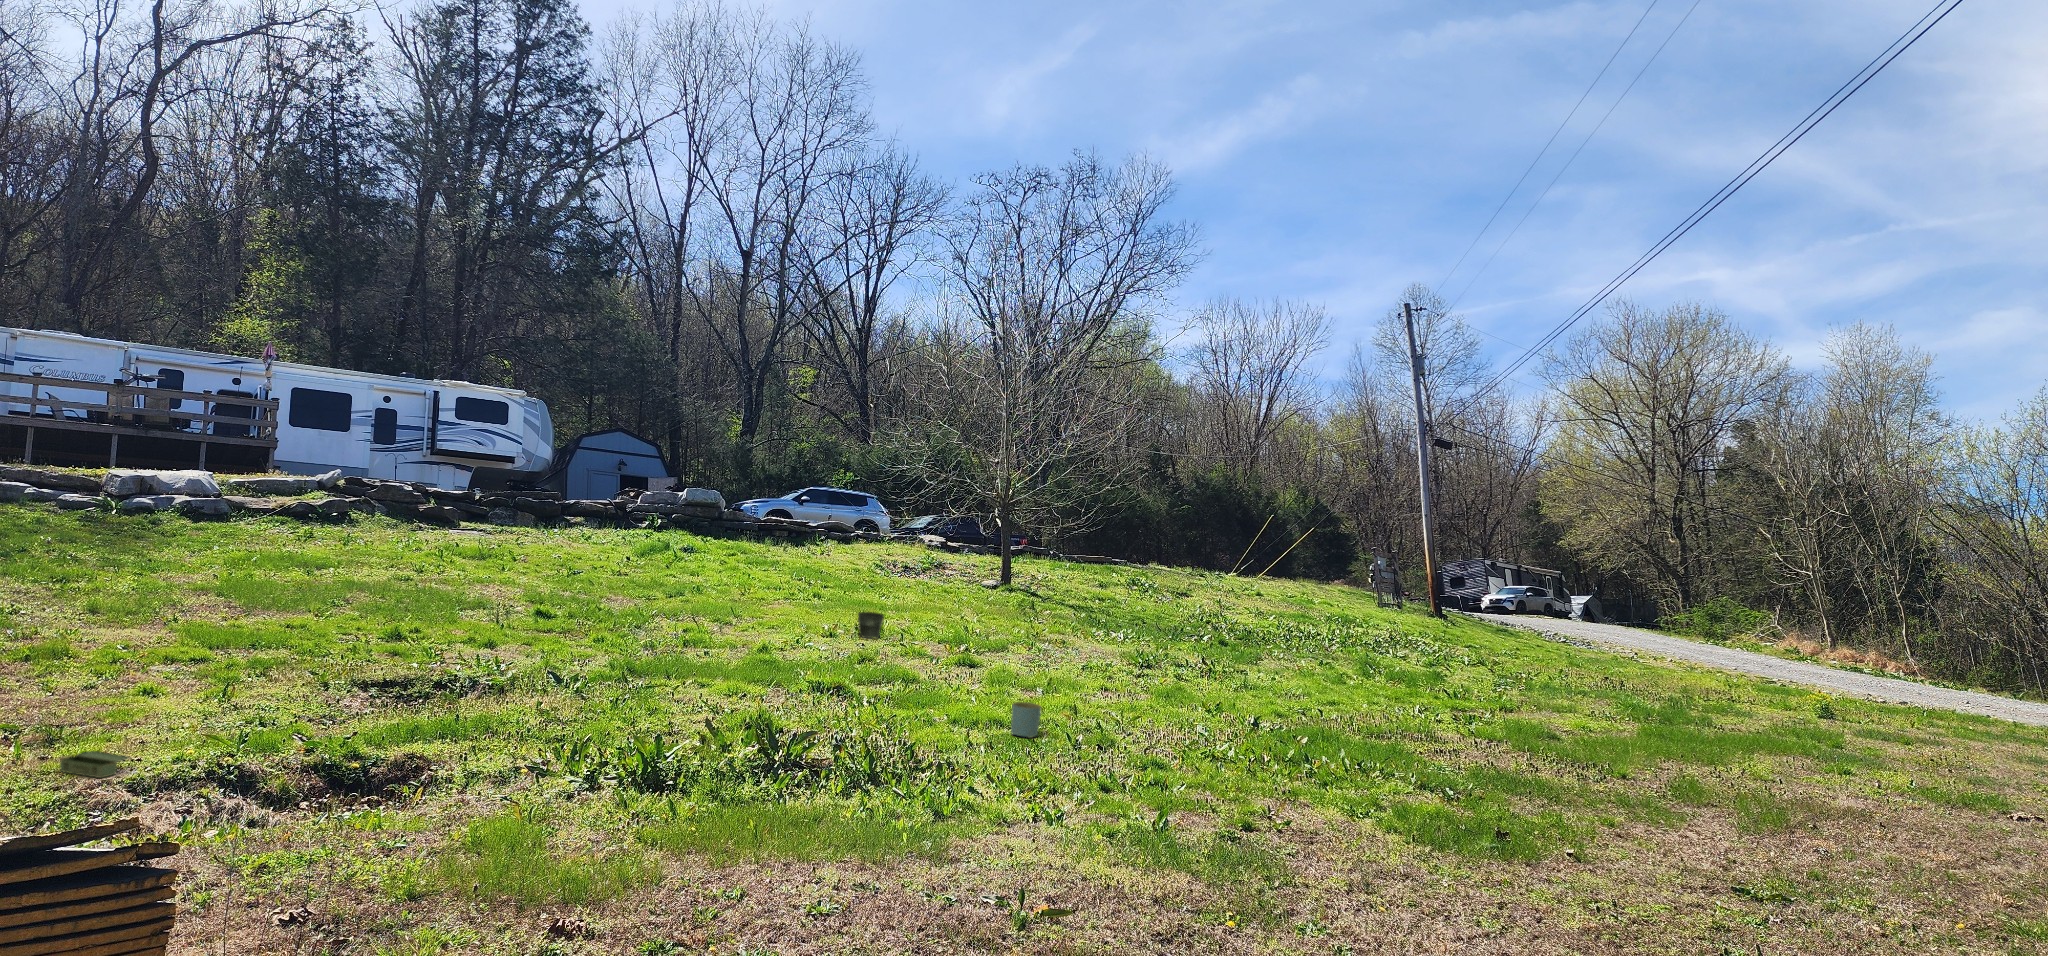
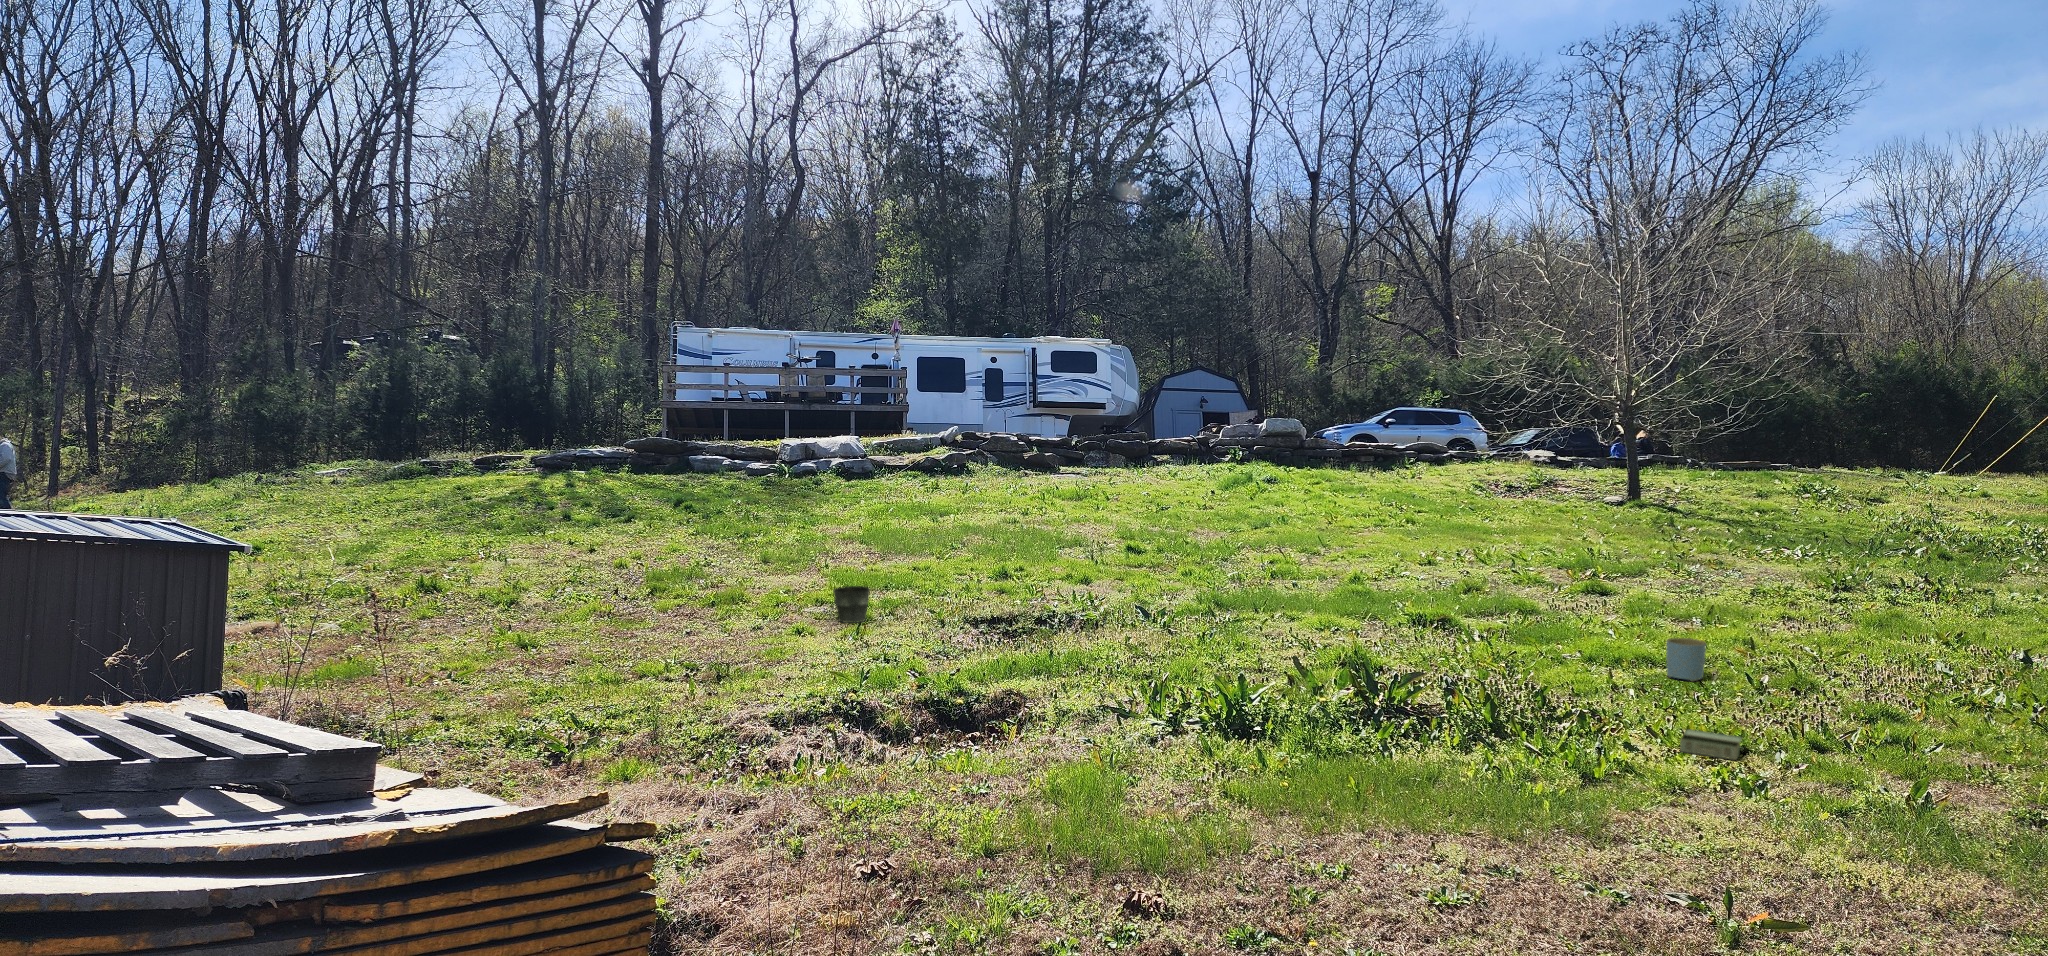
bucket: present [858,612,884,638] -> present [830,586,870,623]
toolbox: present [60,751,130,778] -> present [1680,729,1742,760]

